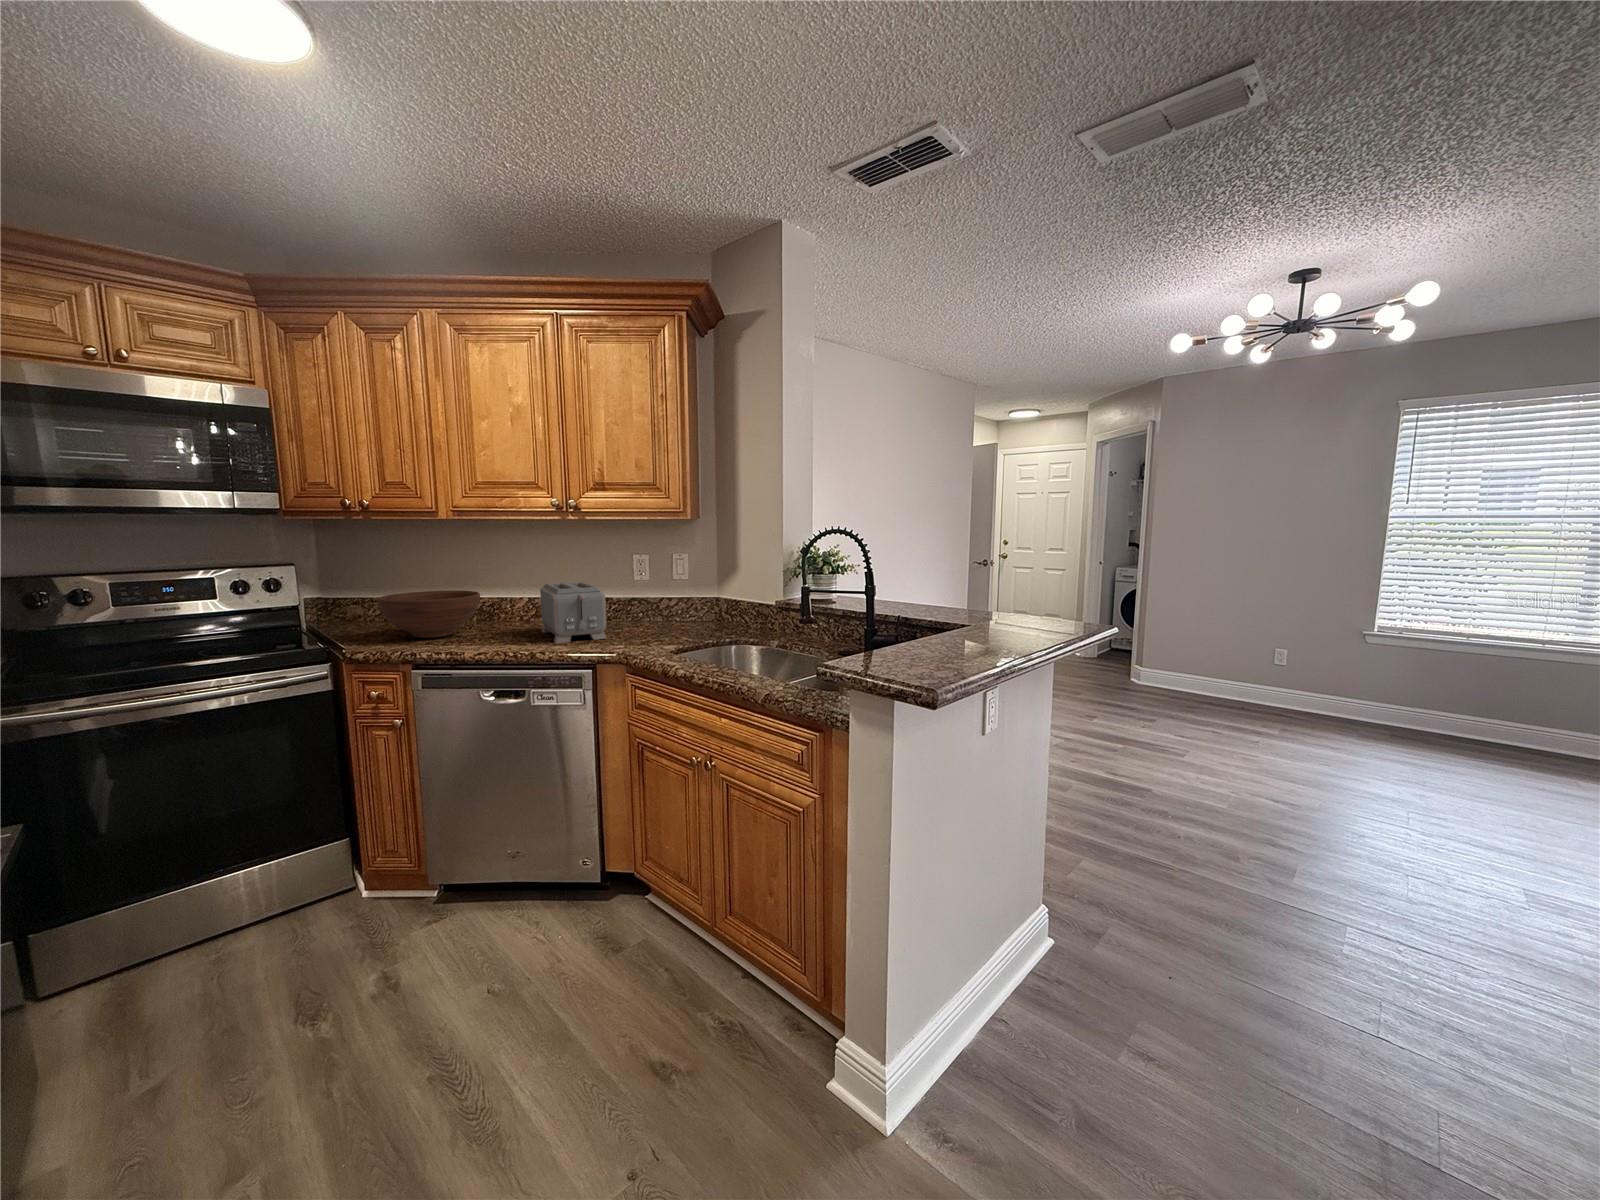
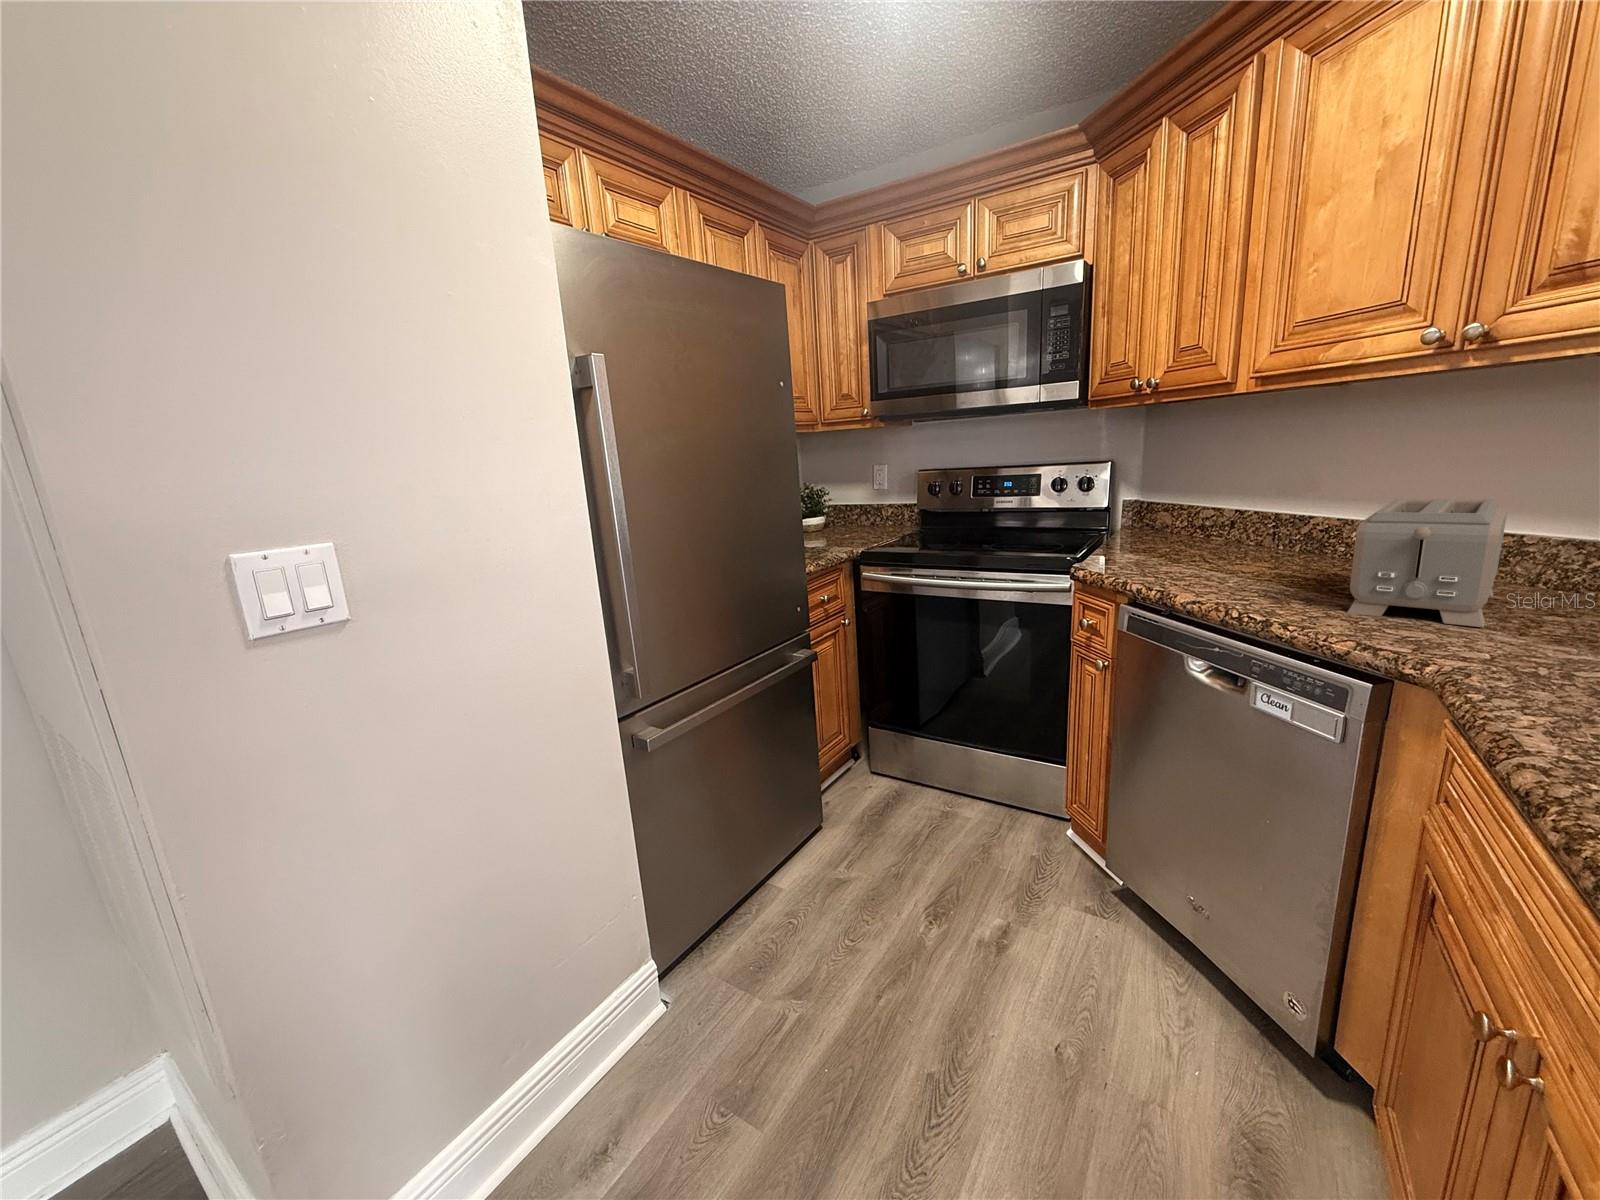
fruit bowl: present [377,590,480,638] -> none [1131,501,1278,567]

